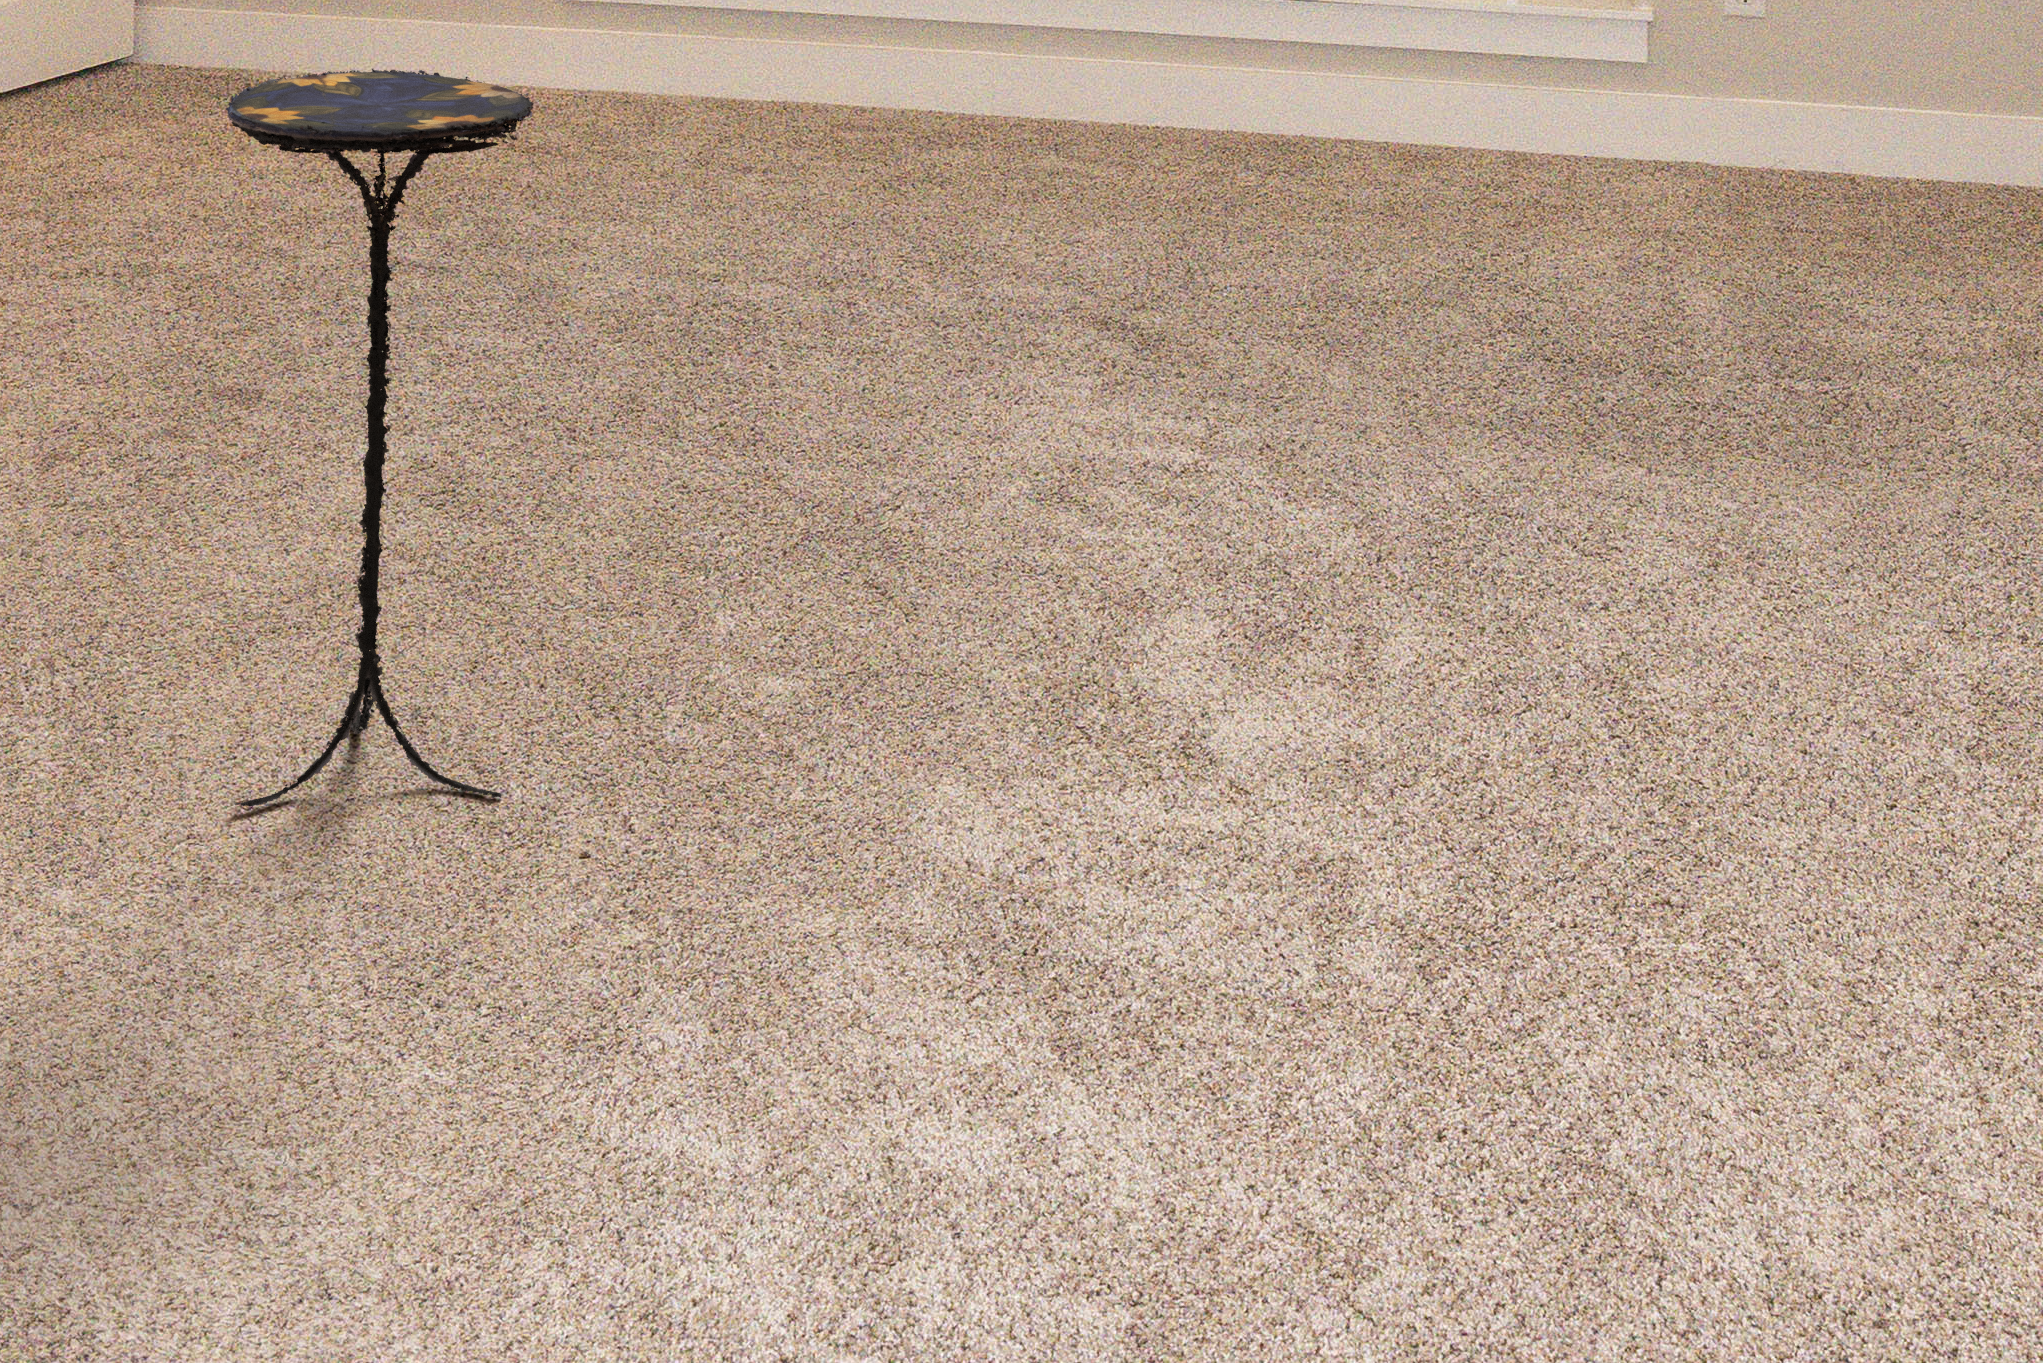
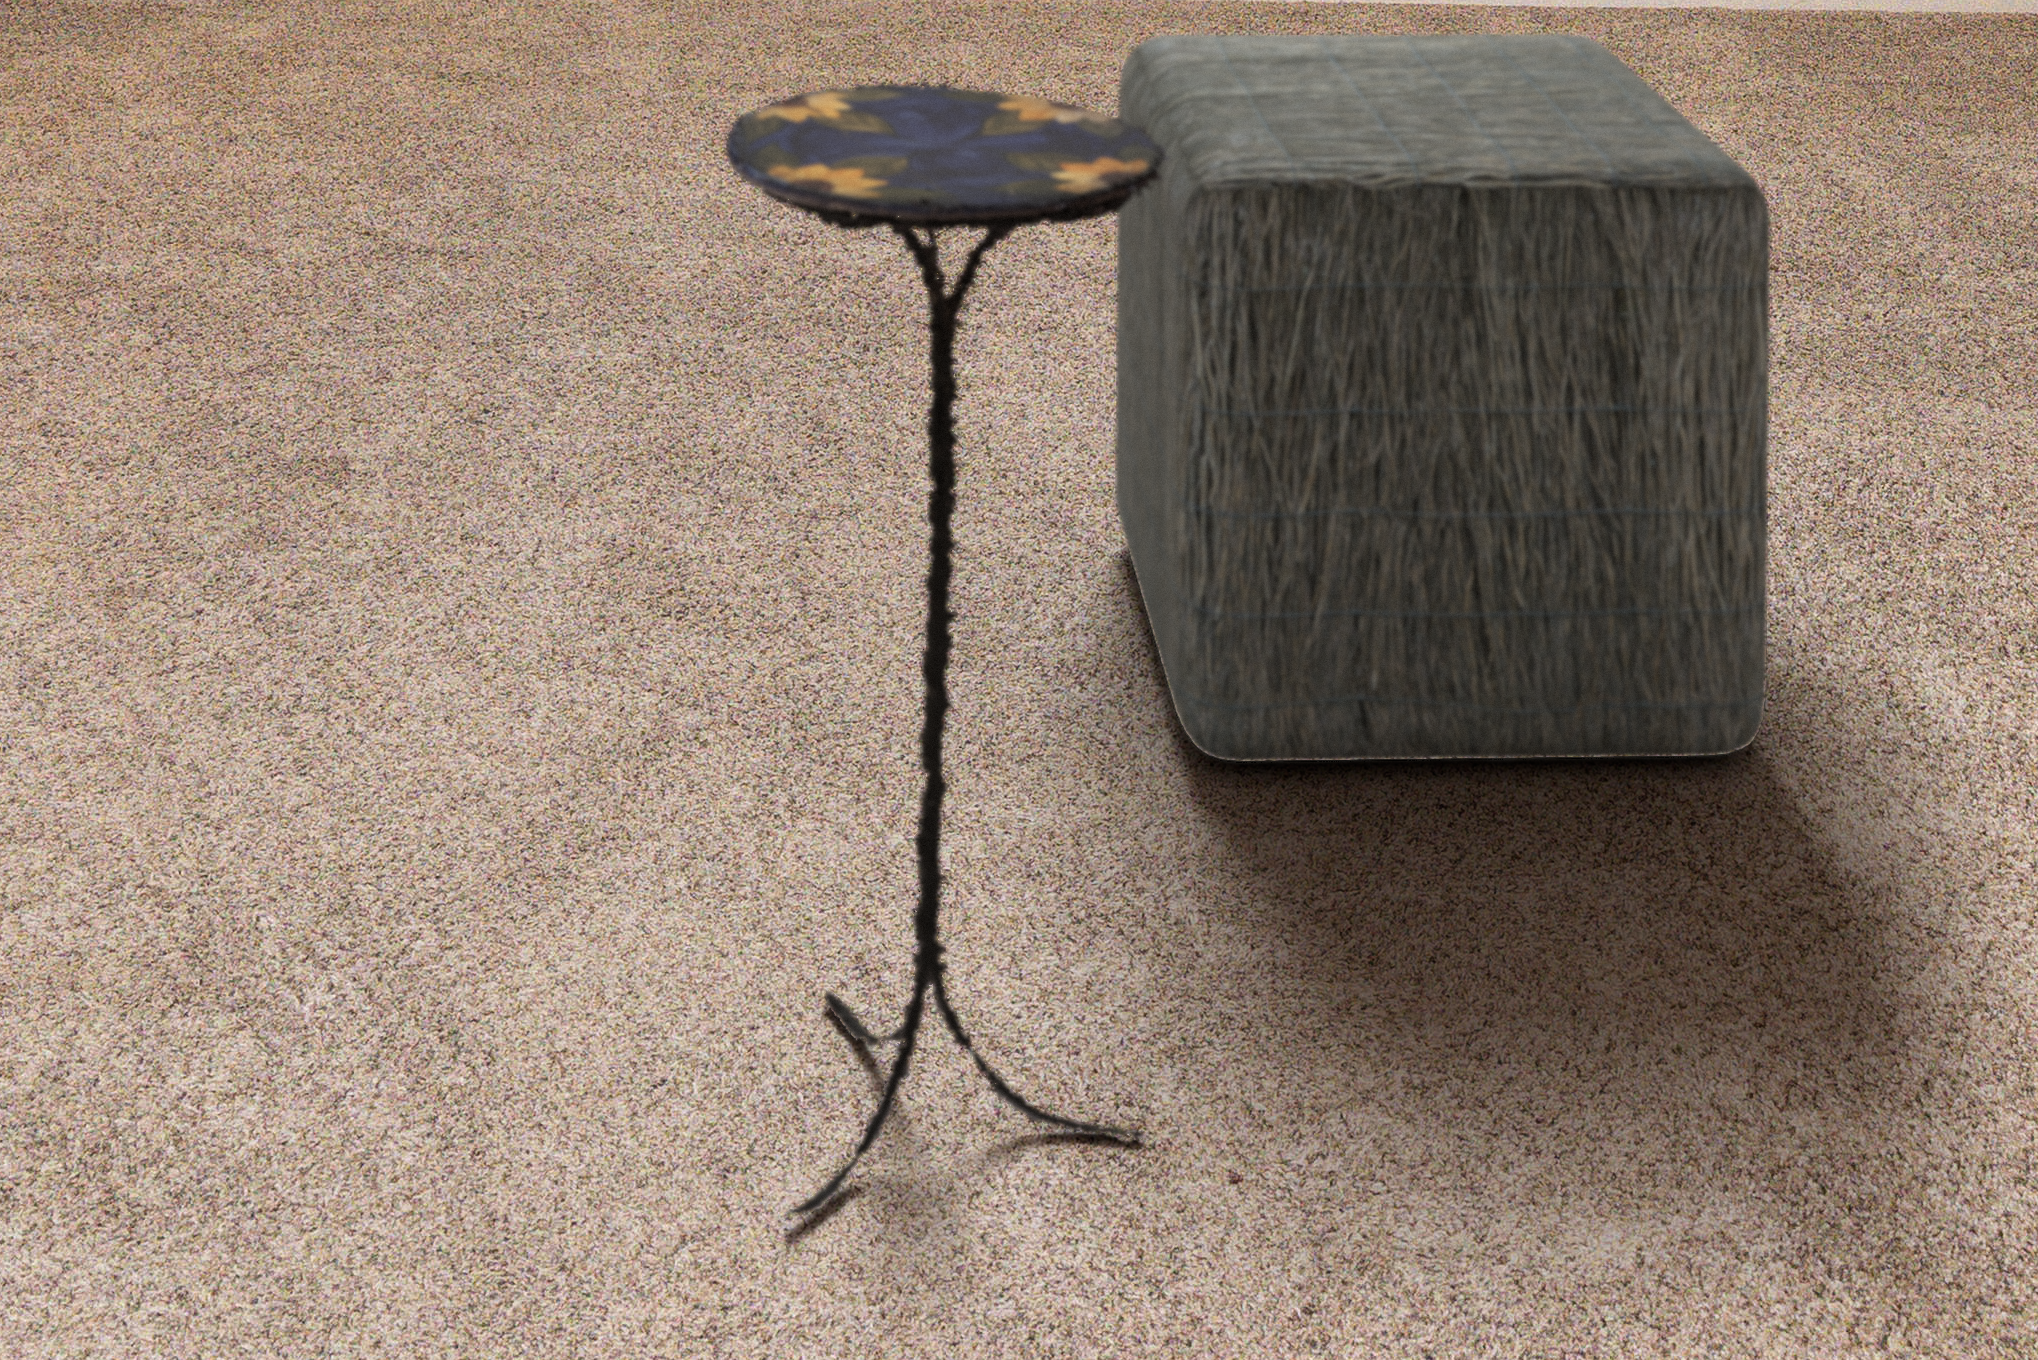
ottoman: none [708,88,1186,644] -> present [1115,34,1771,762]

